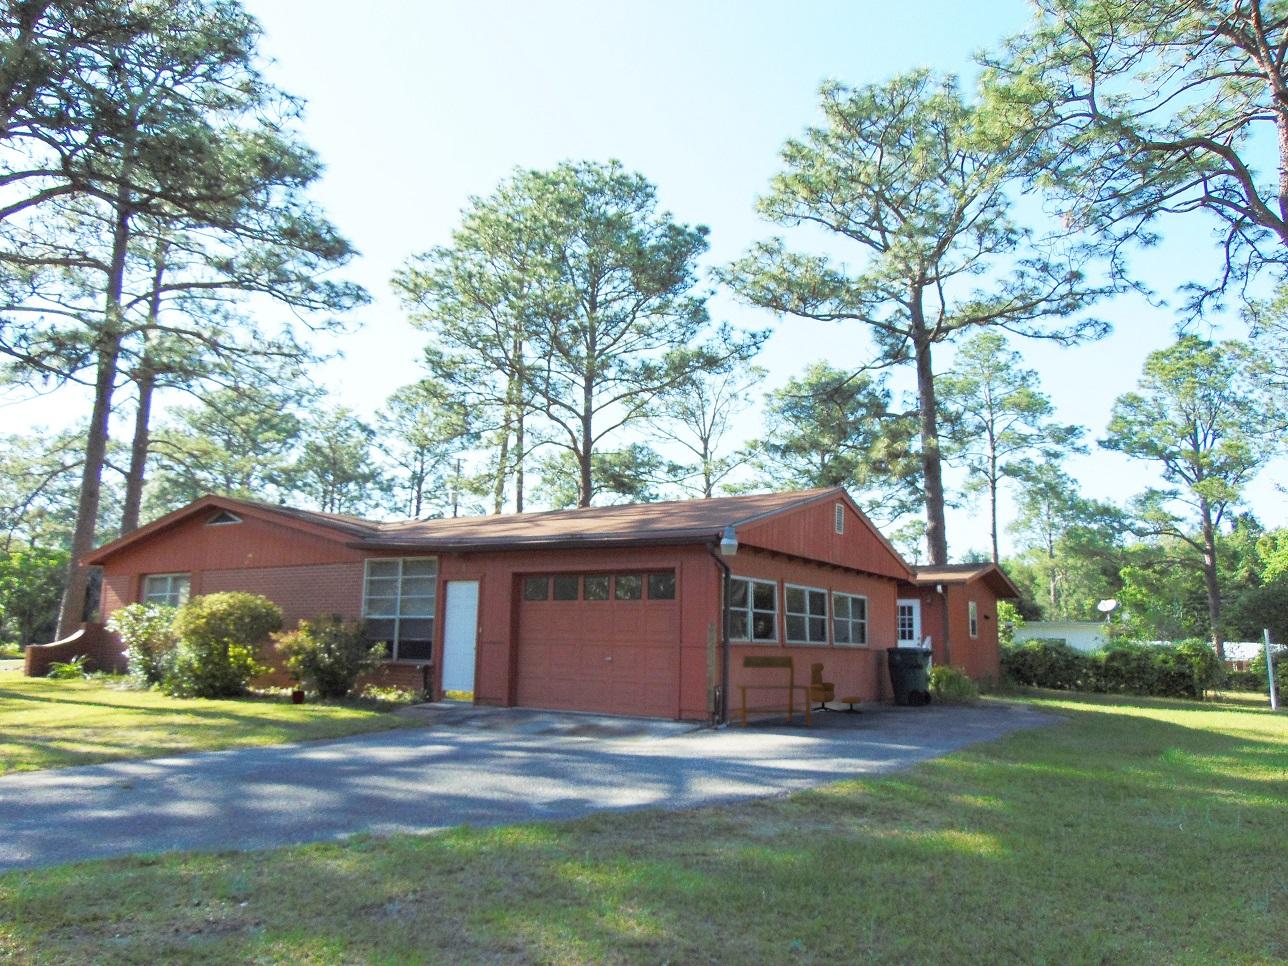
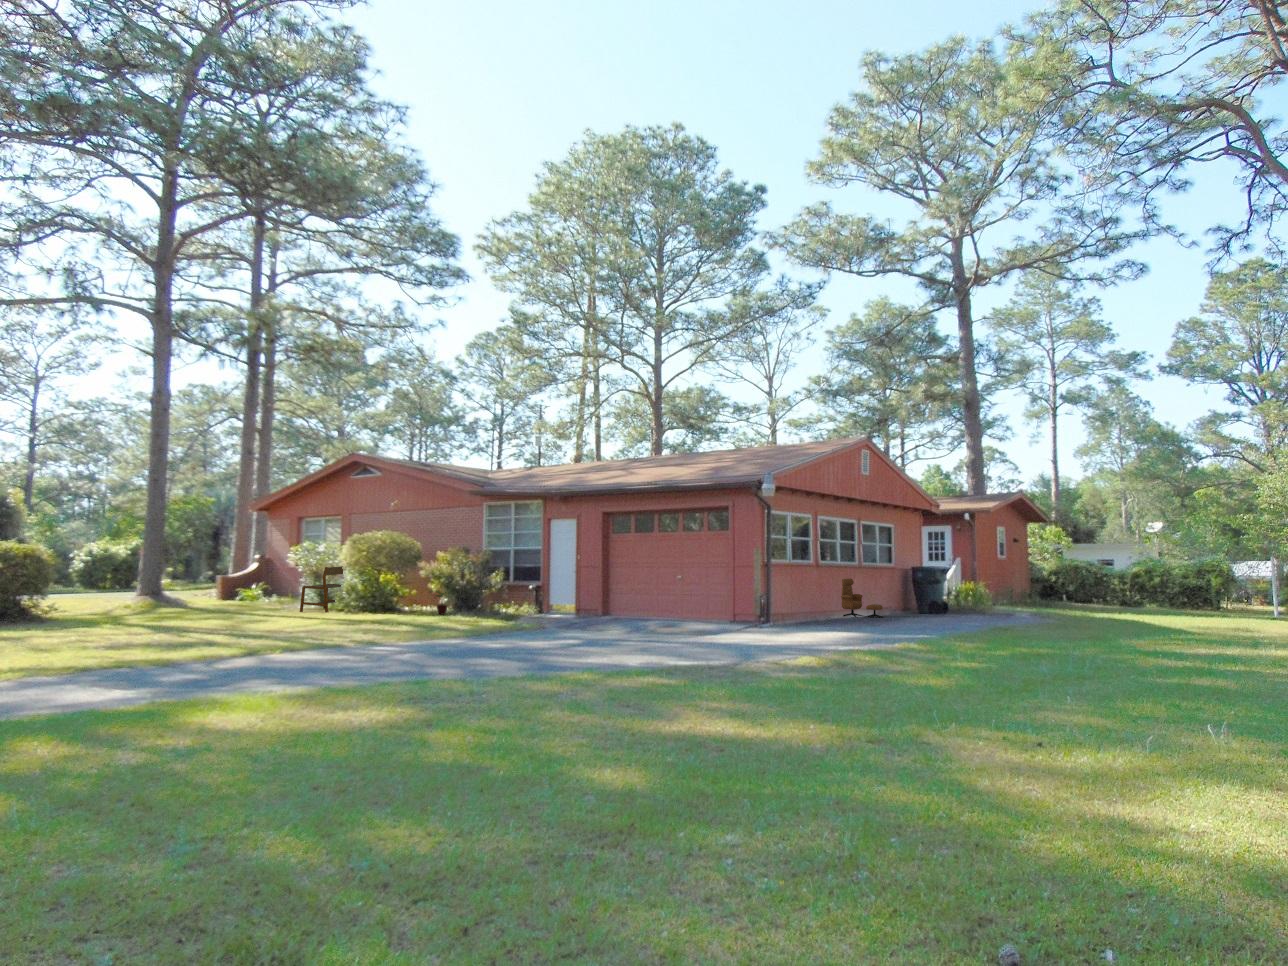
bench: present [735,656,811,726] -> present [300,567,343,612]

